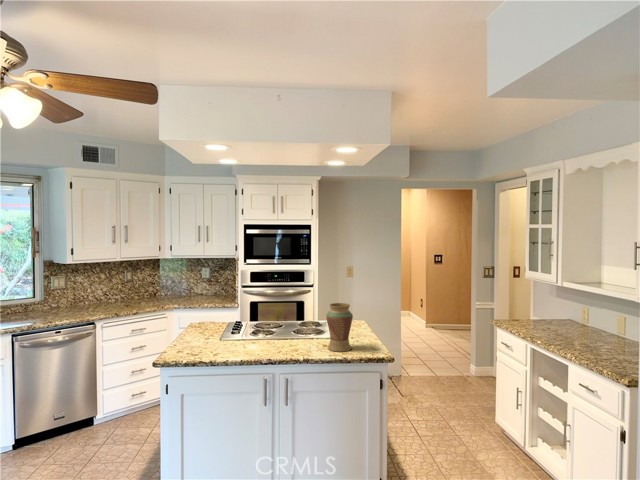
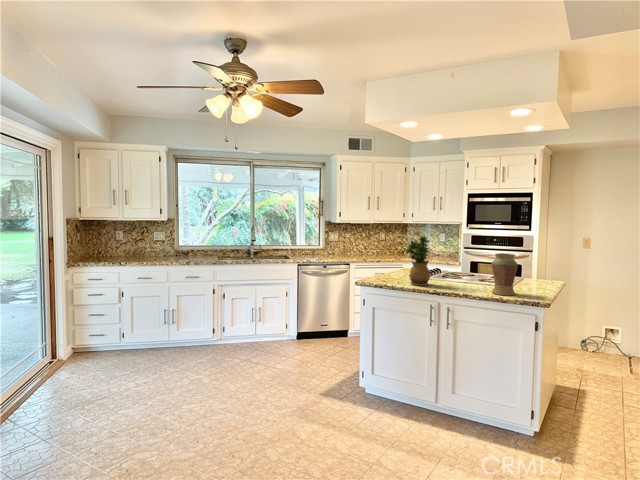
potted plant: none [221,288,255,355] -> present [405,236,430,286]

